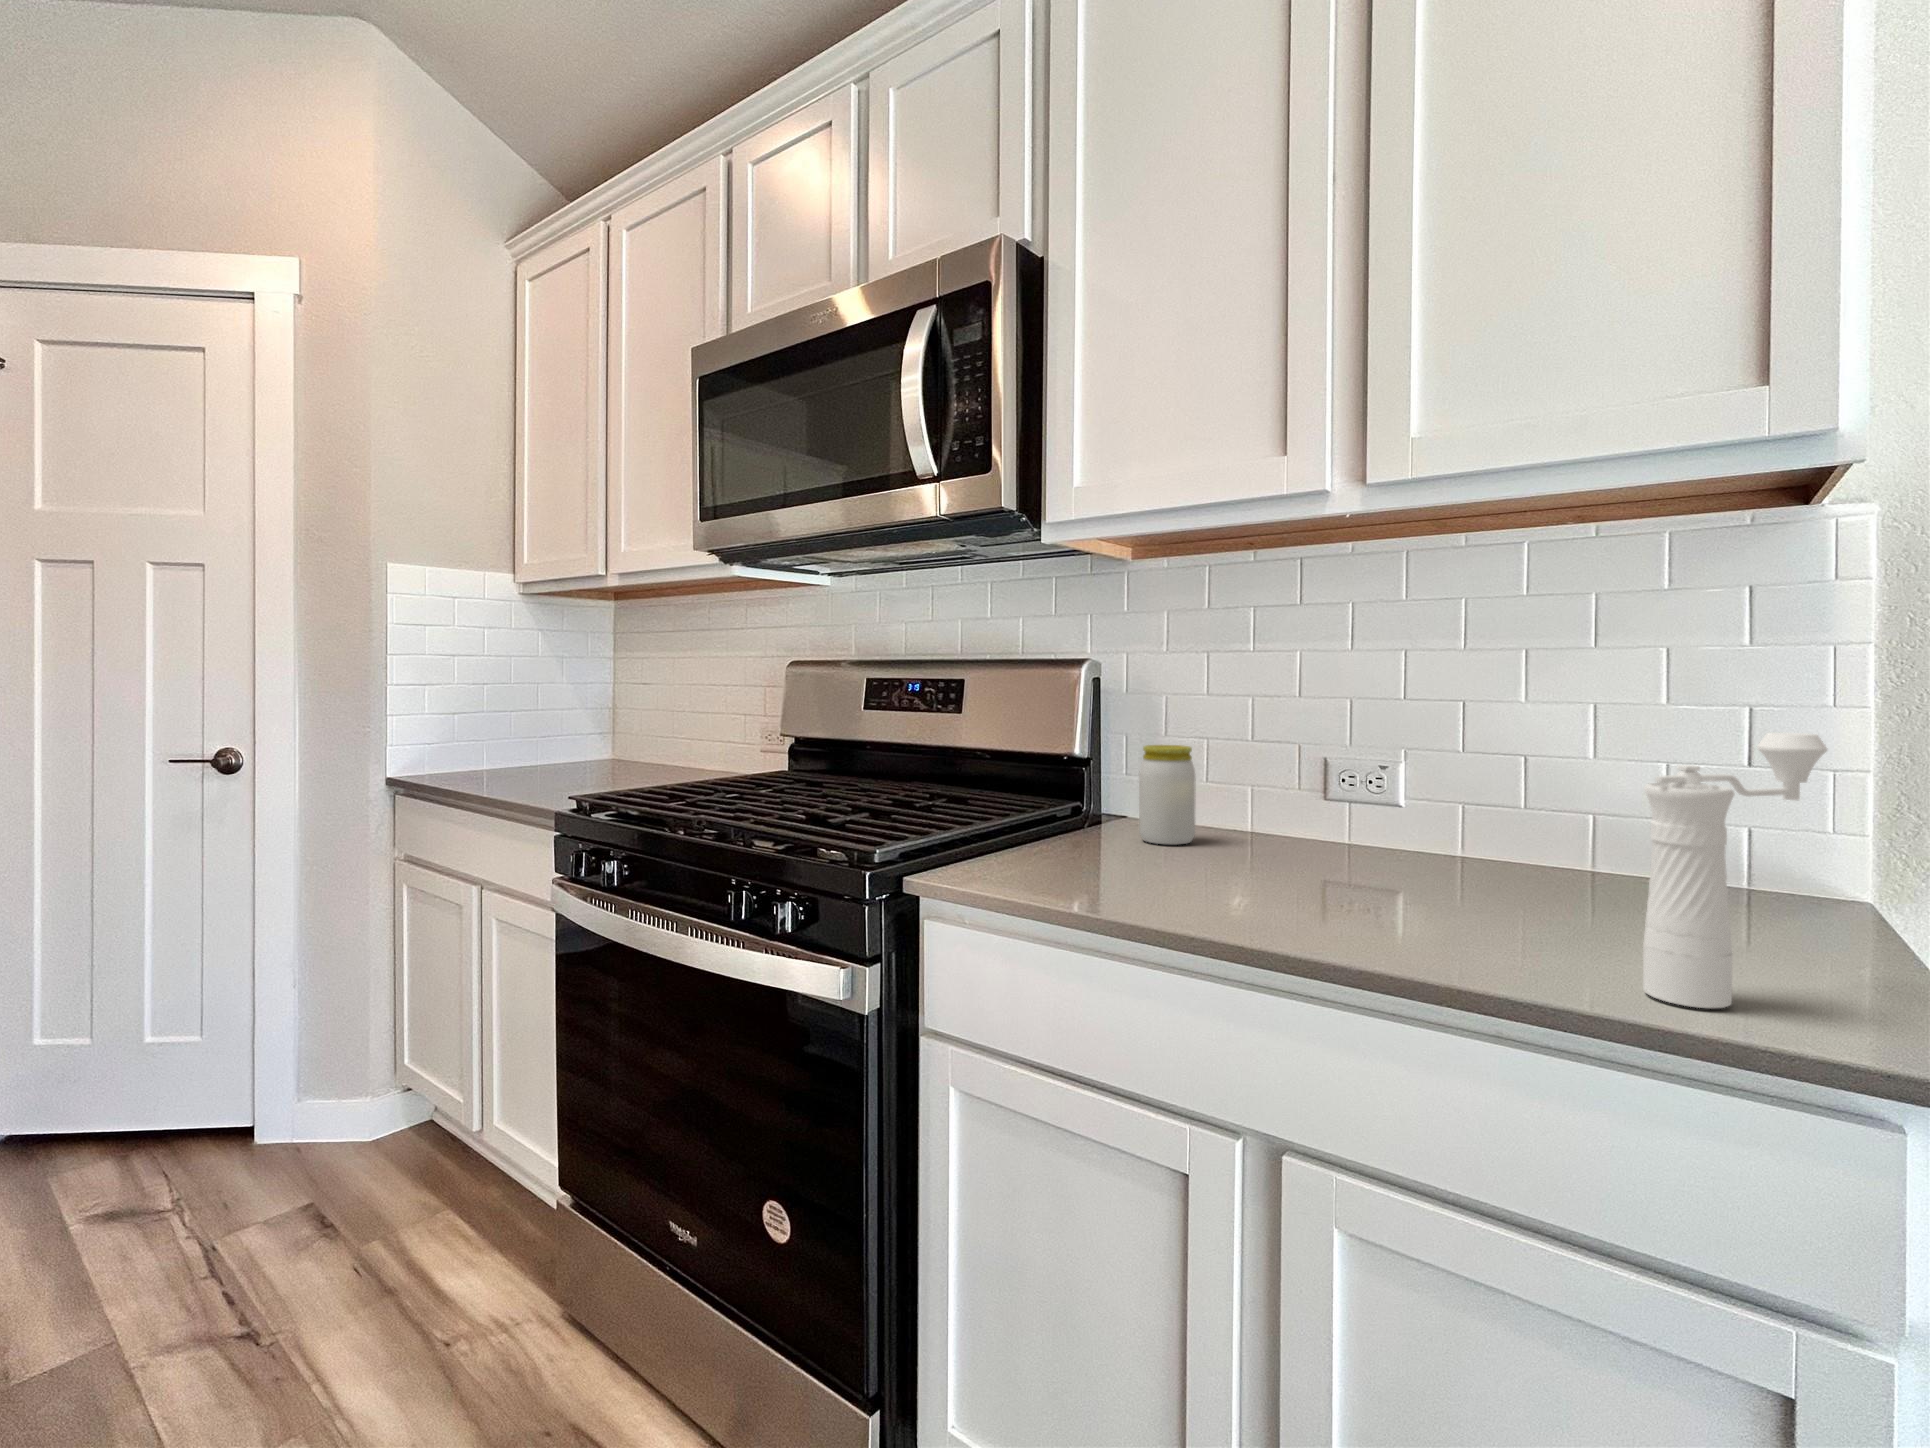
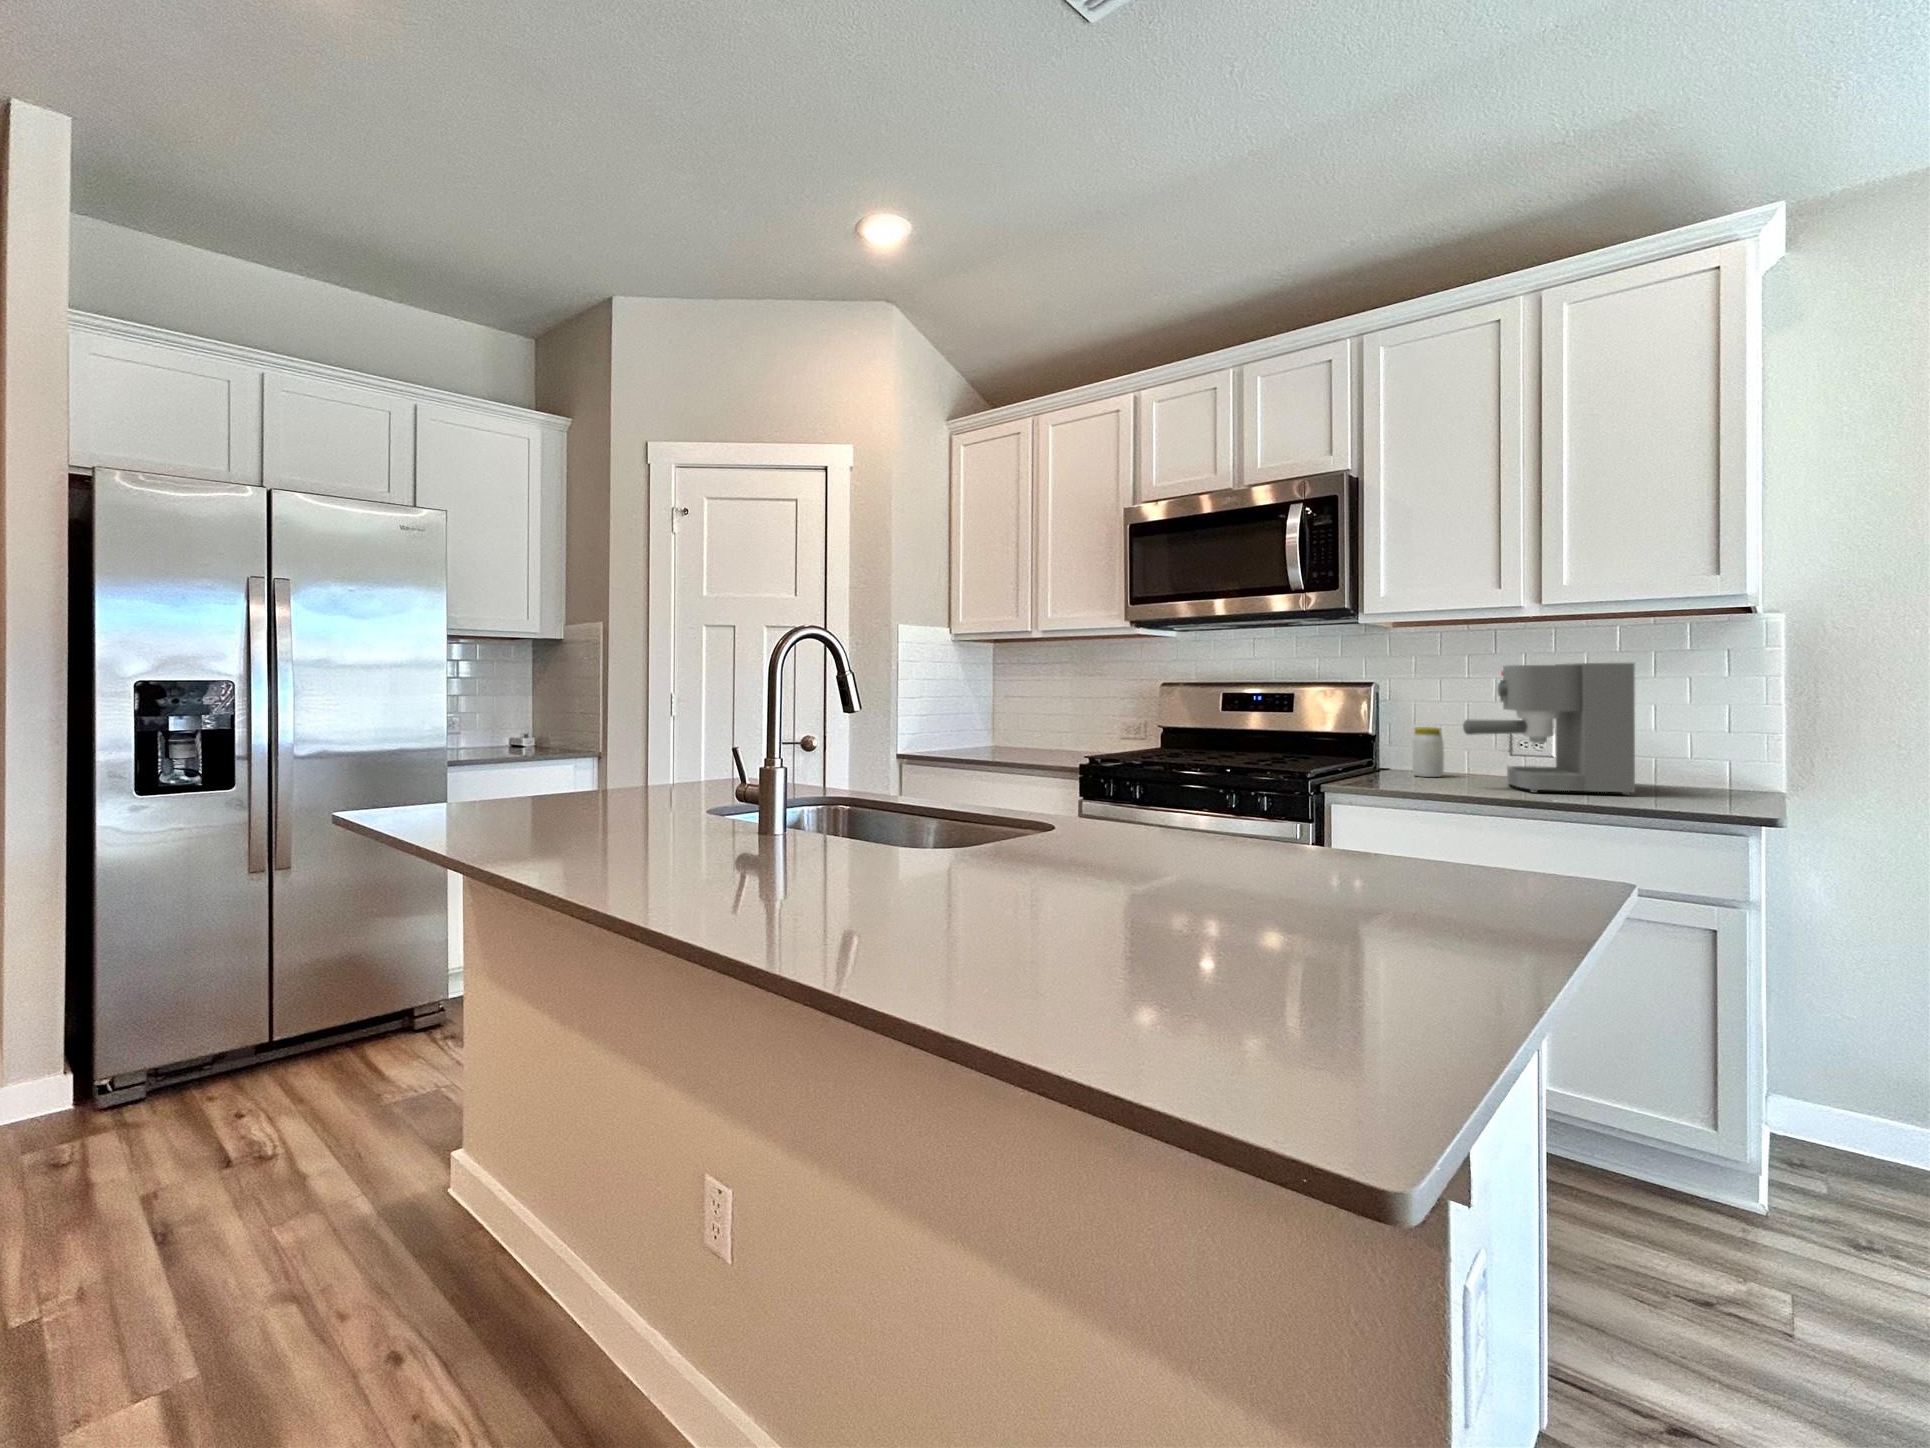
coffee maker: none [1195,605,1555,917] -> present [1463,663,1635,795]
pepper mill: present [1643,732,1827,1009] -> none [1670,714,1740,811]

